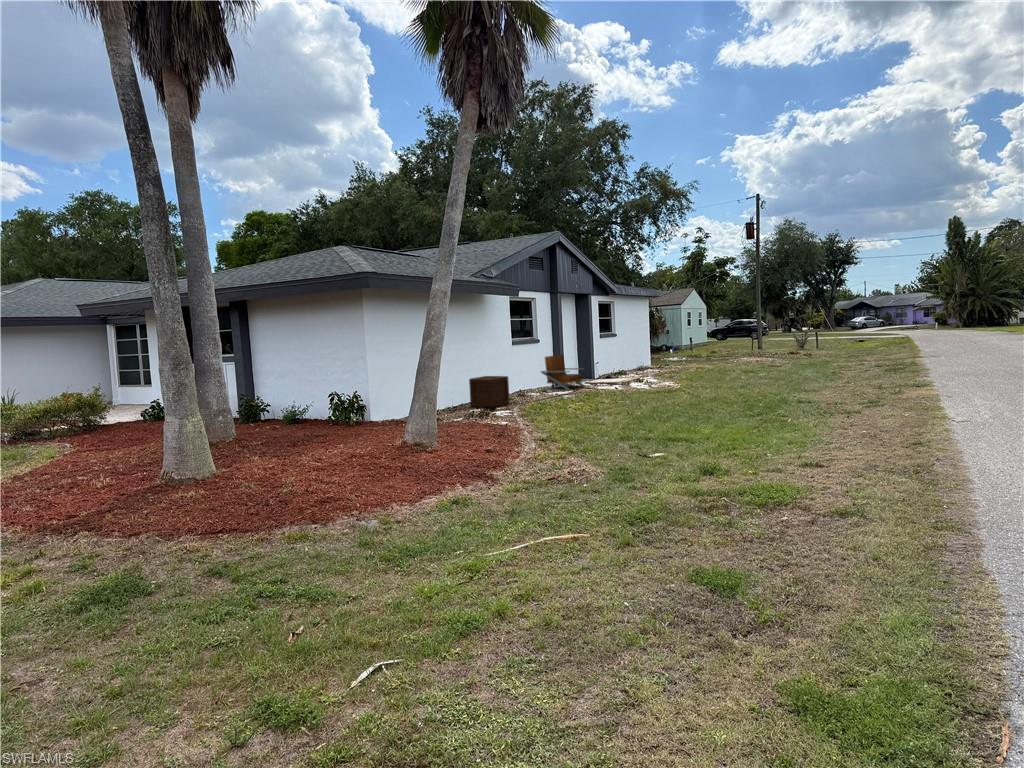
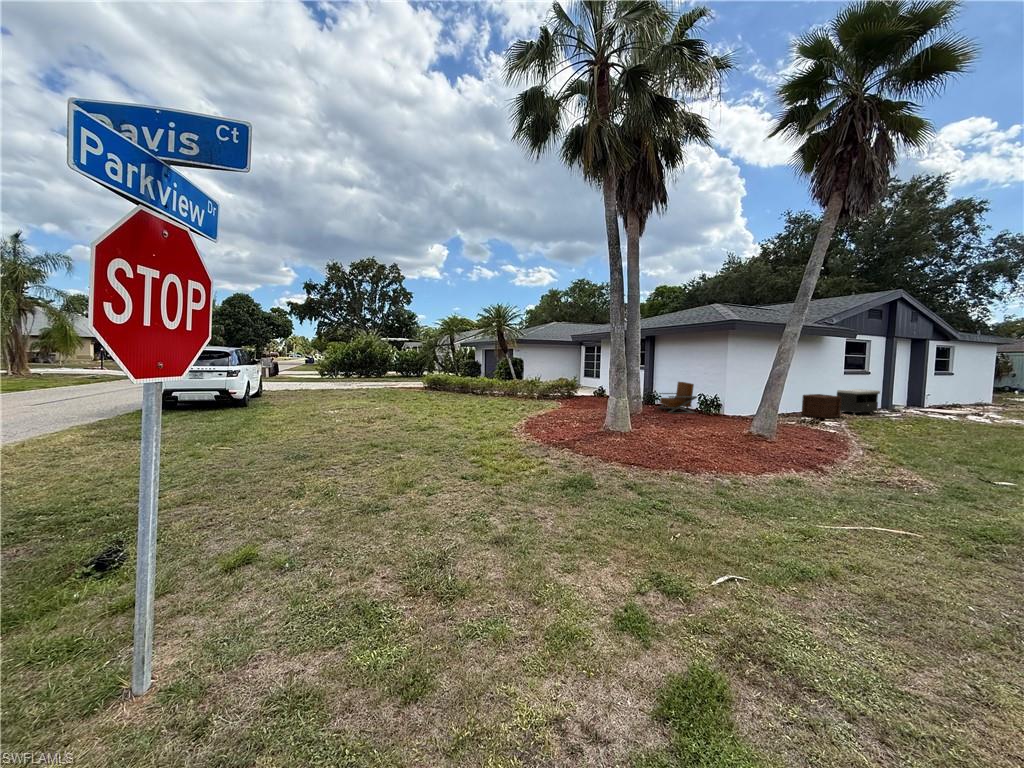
lounge chair: present [541,355,585,391] -> present [658,382,697,413]
storage bench: none [504,365,543,399] -> present [837,389,880,415]

